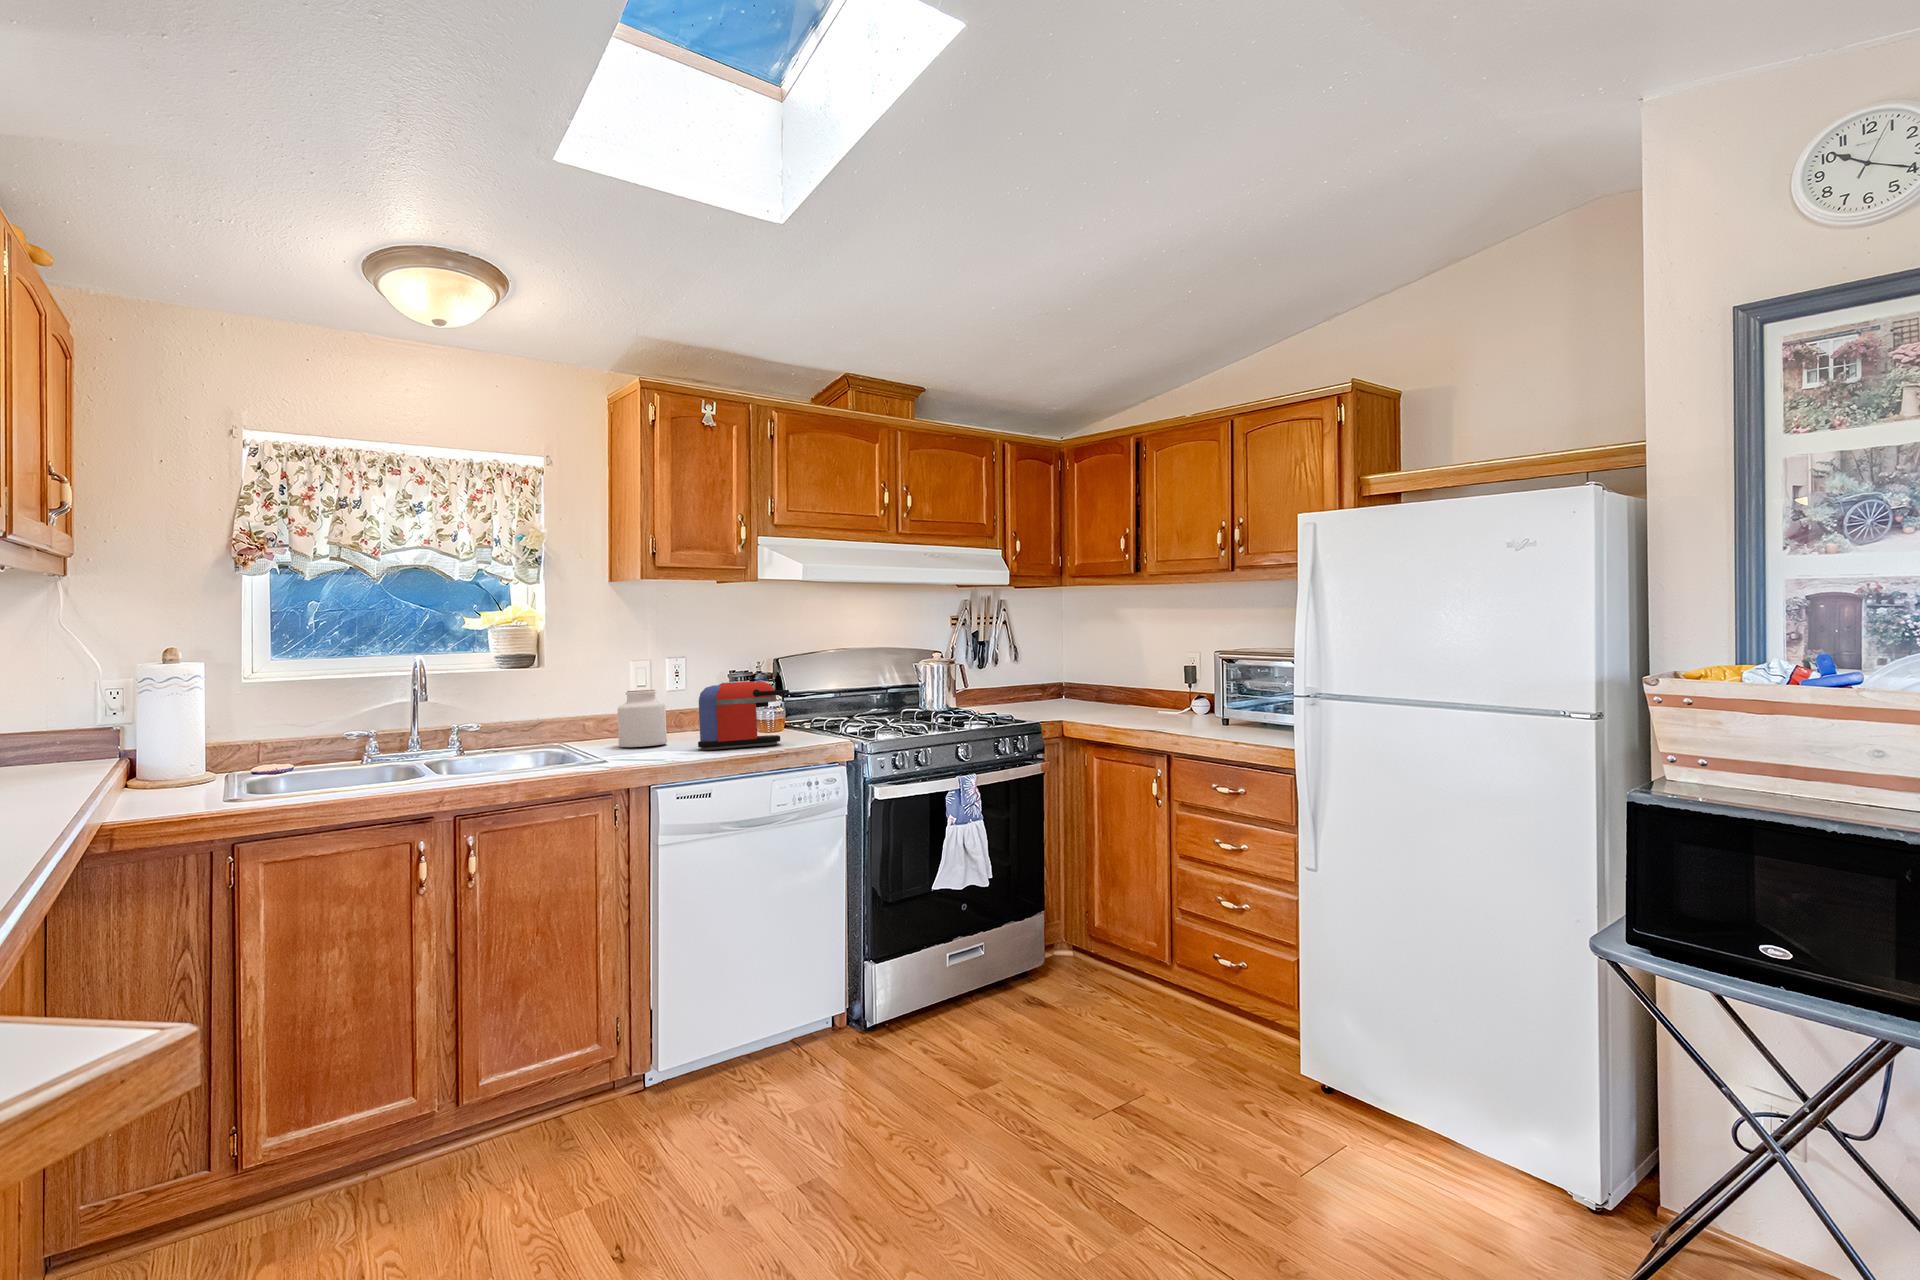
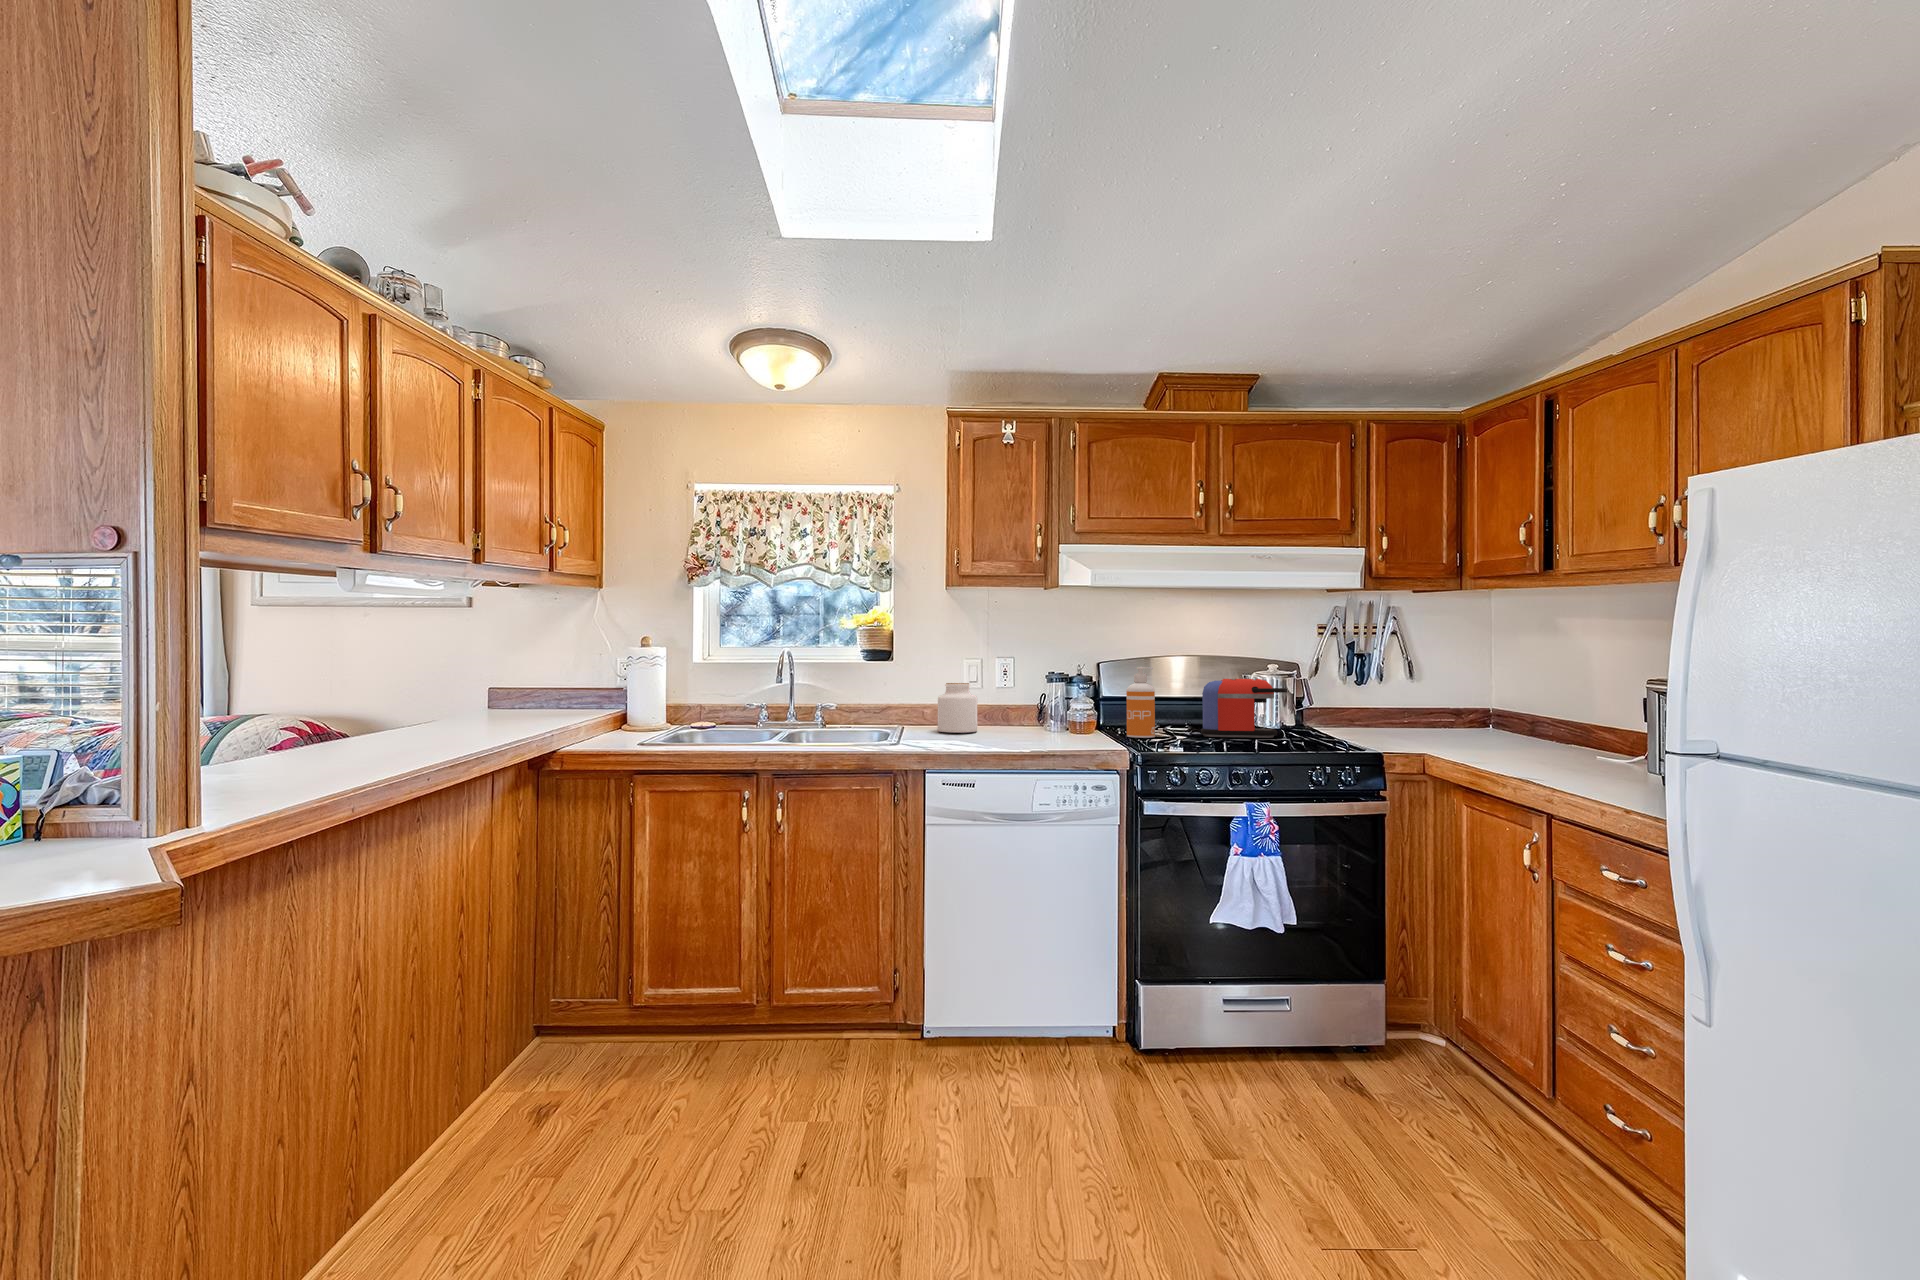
soap dispenser: none [825,663,855,734] -> present [1126,667,1155,738]
coffee maker: present [698,681,789,750] -> present [1201,679,1287,738]

